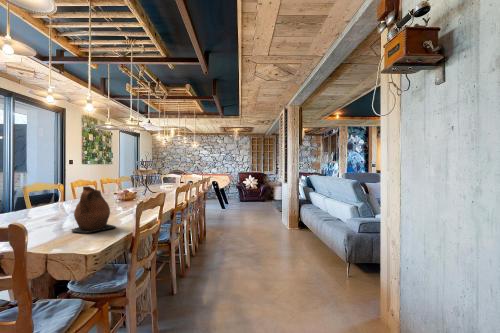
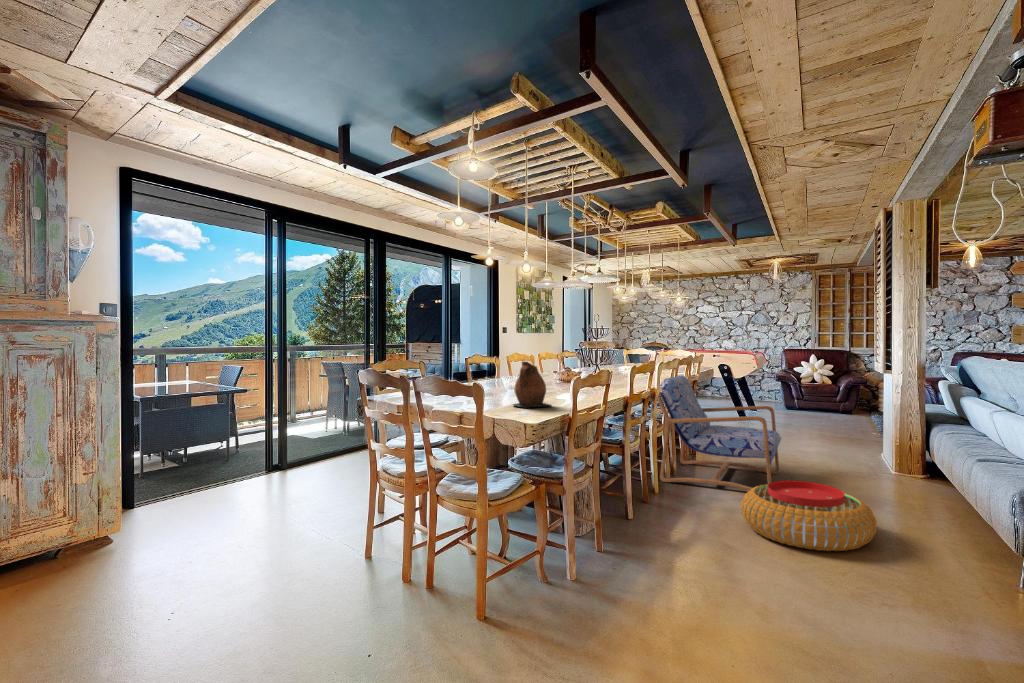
armchair: none [188,190,260,261] -> present [658,375,781,494]
pouf: none [251,252,324,300] -> present [741,480,877,551]

